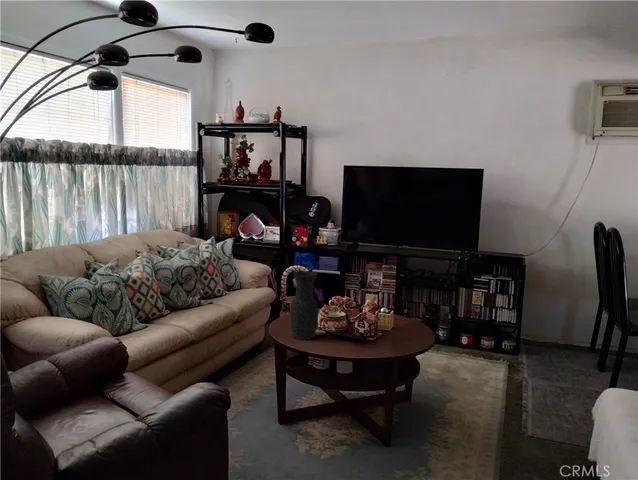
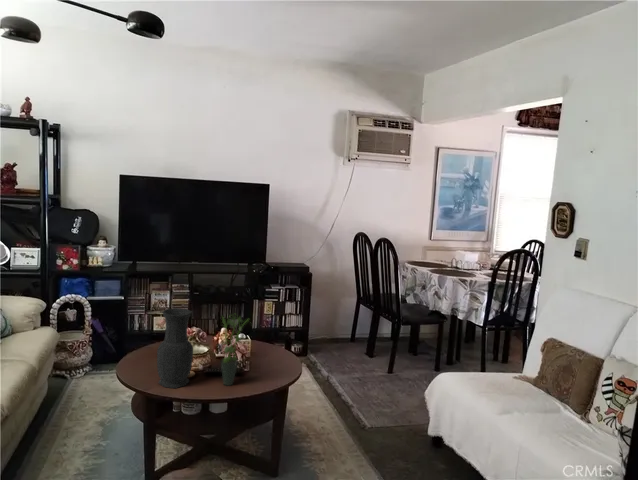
potted plant: none [336,280,365,347] -> present [221,317,243,386]

